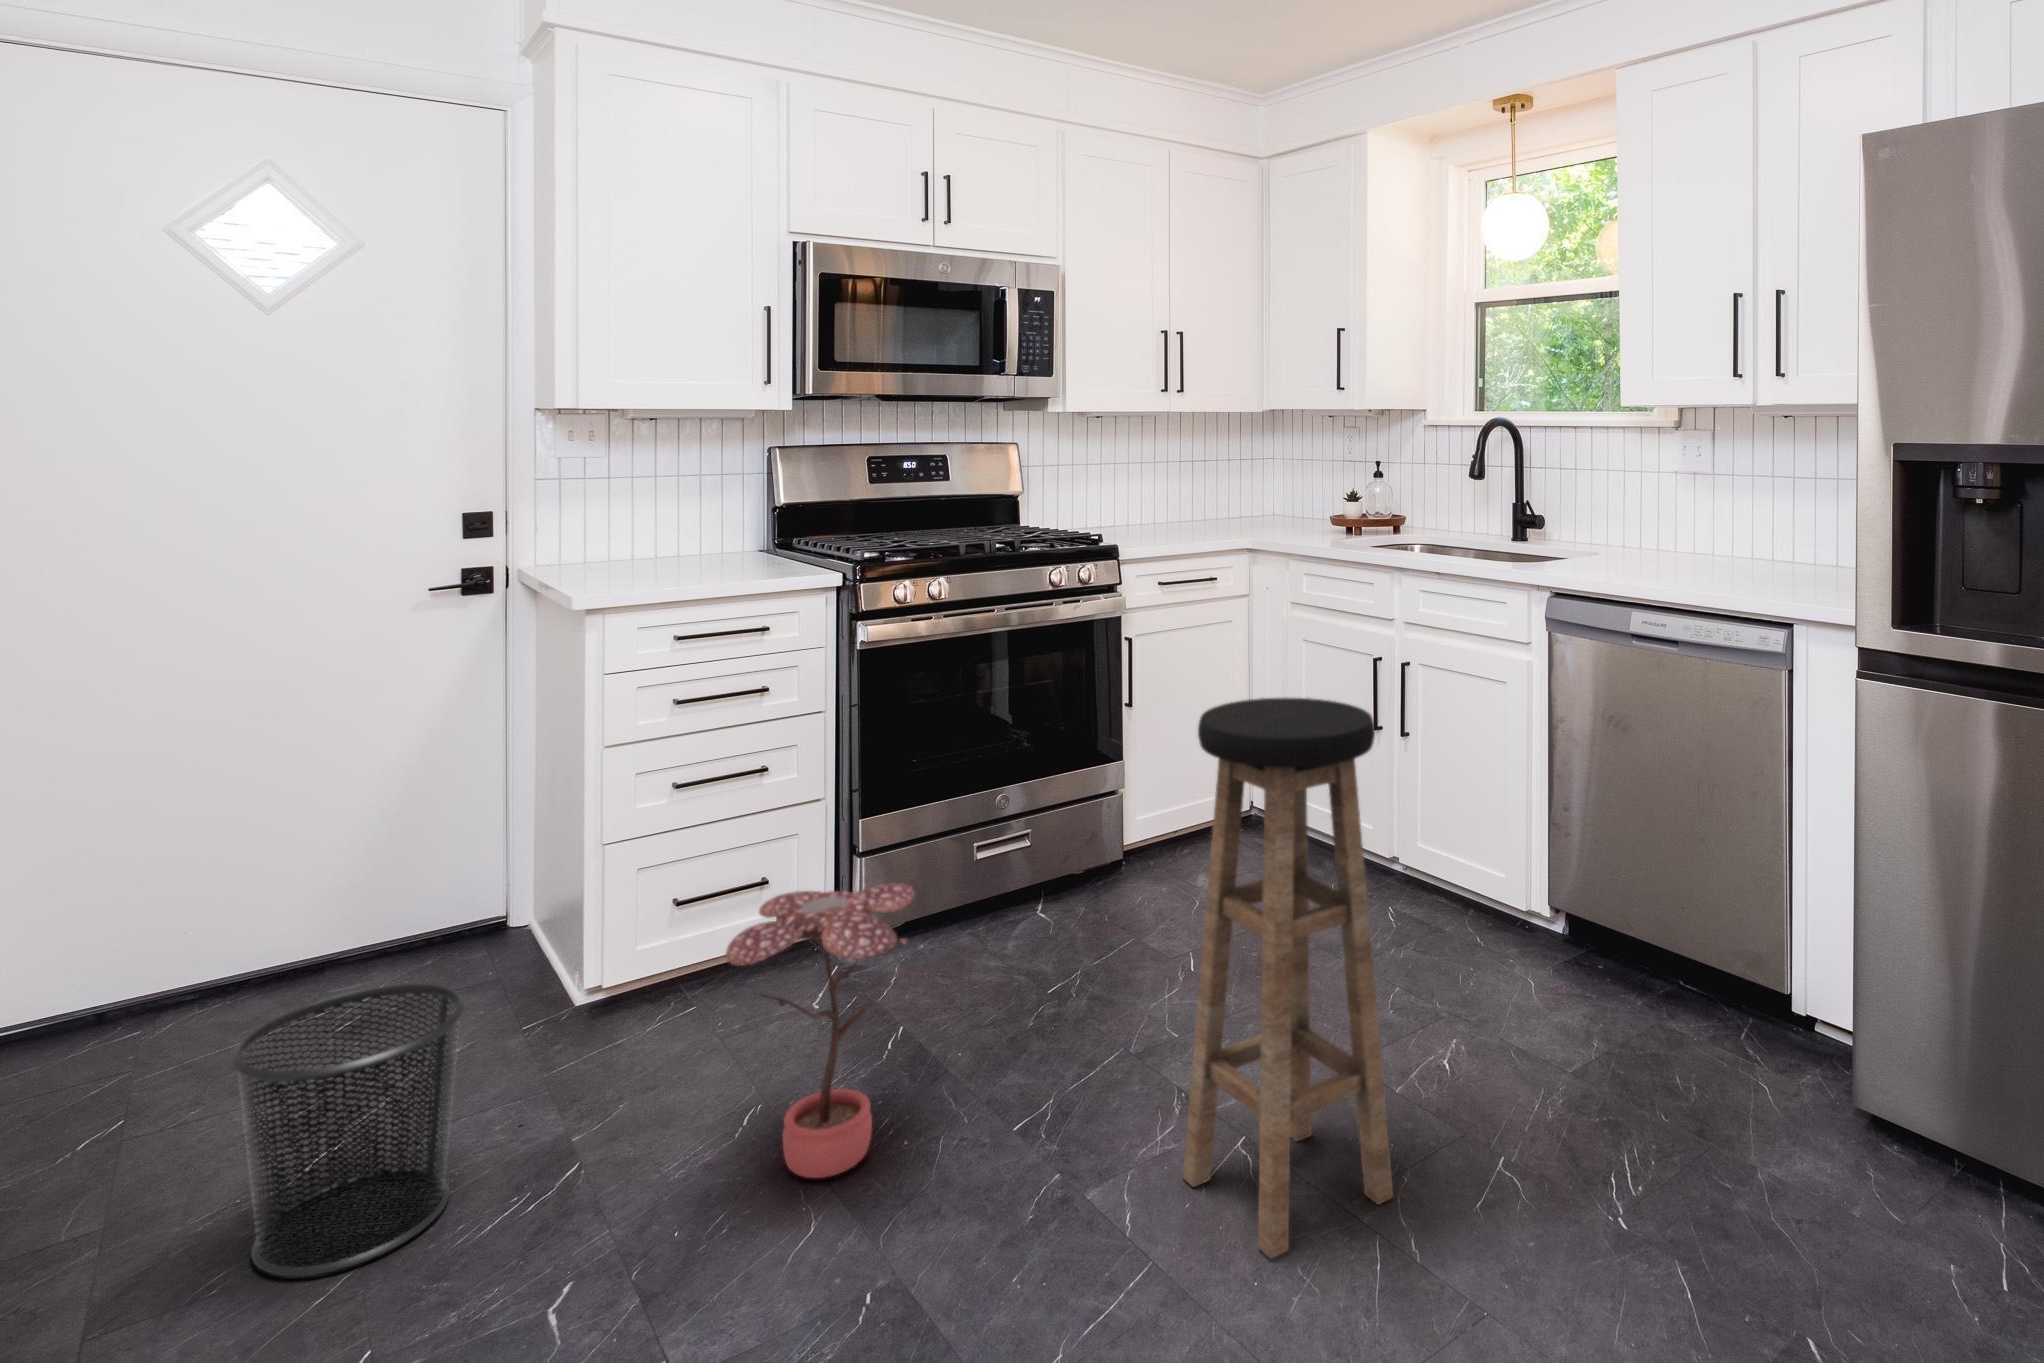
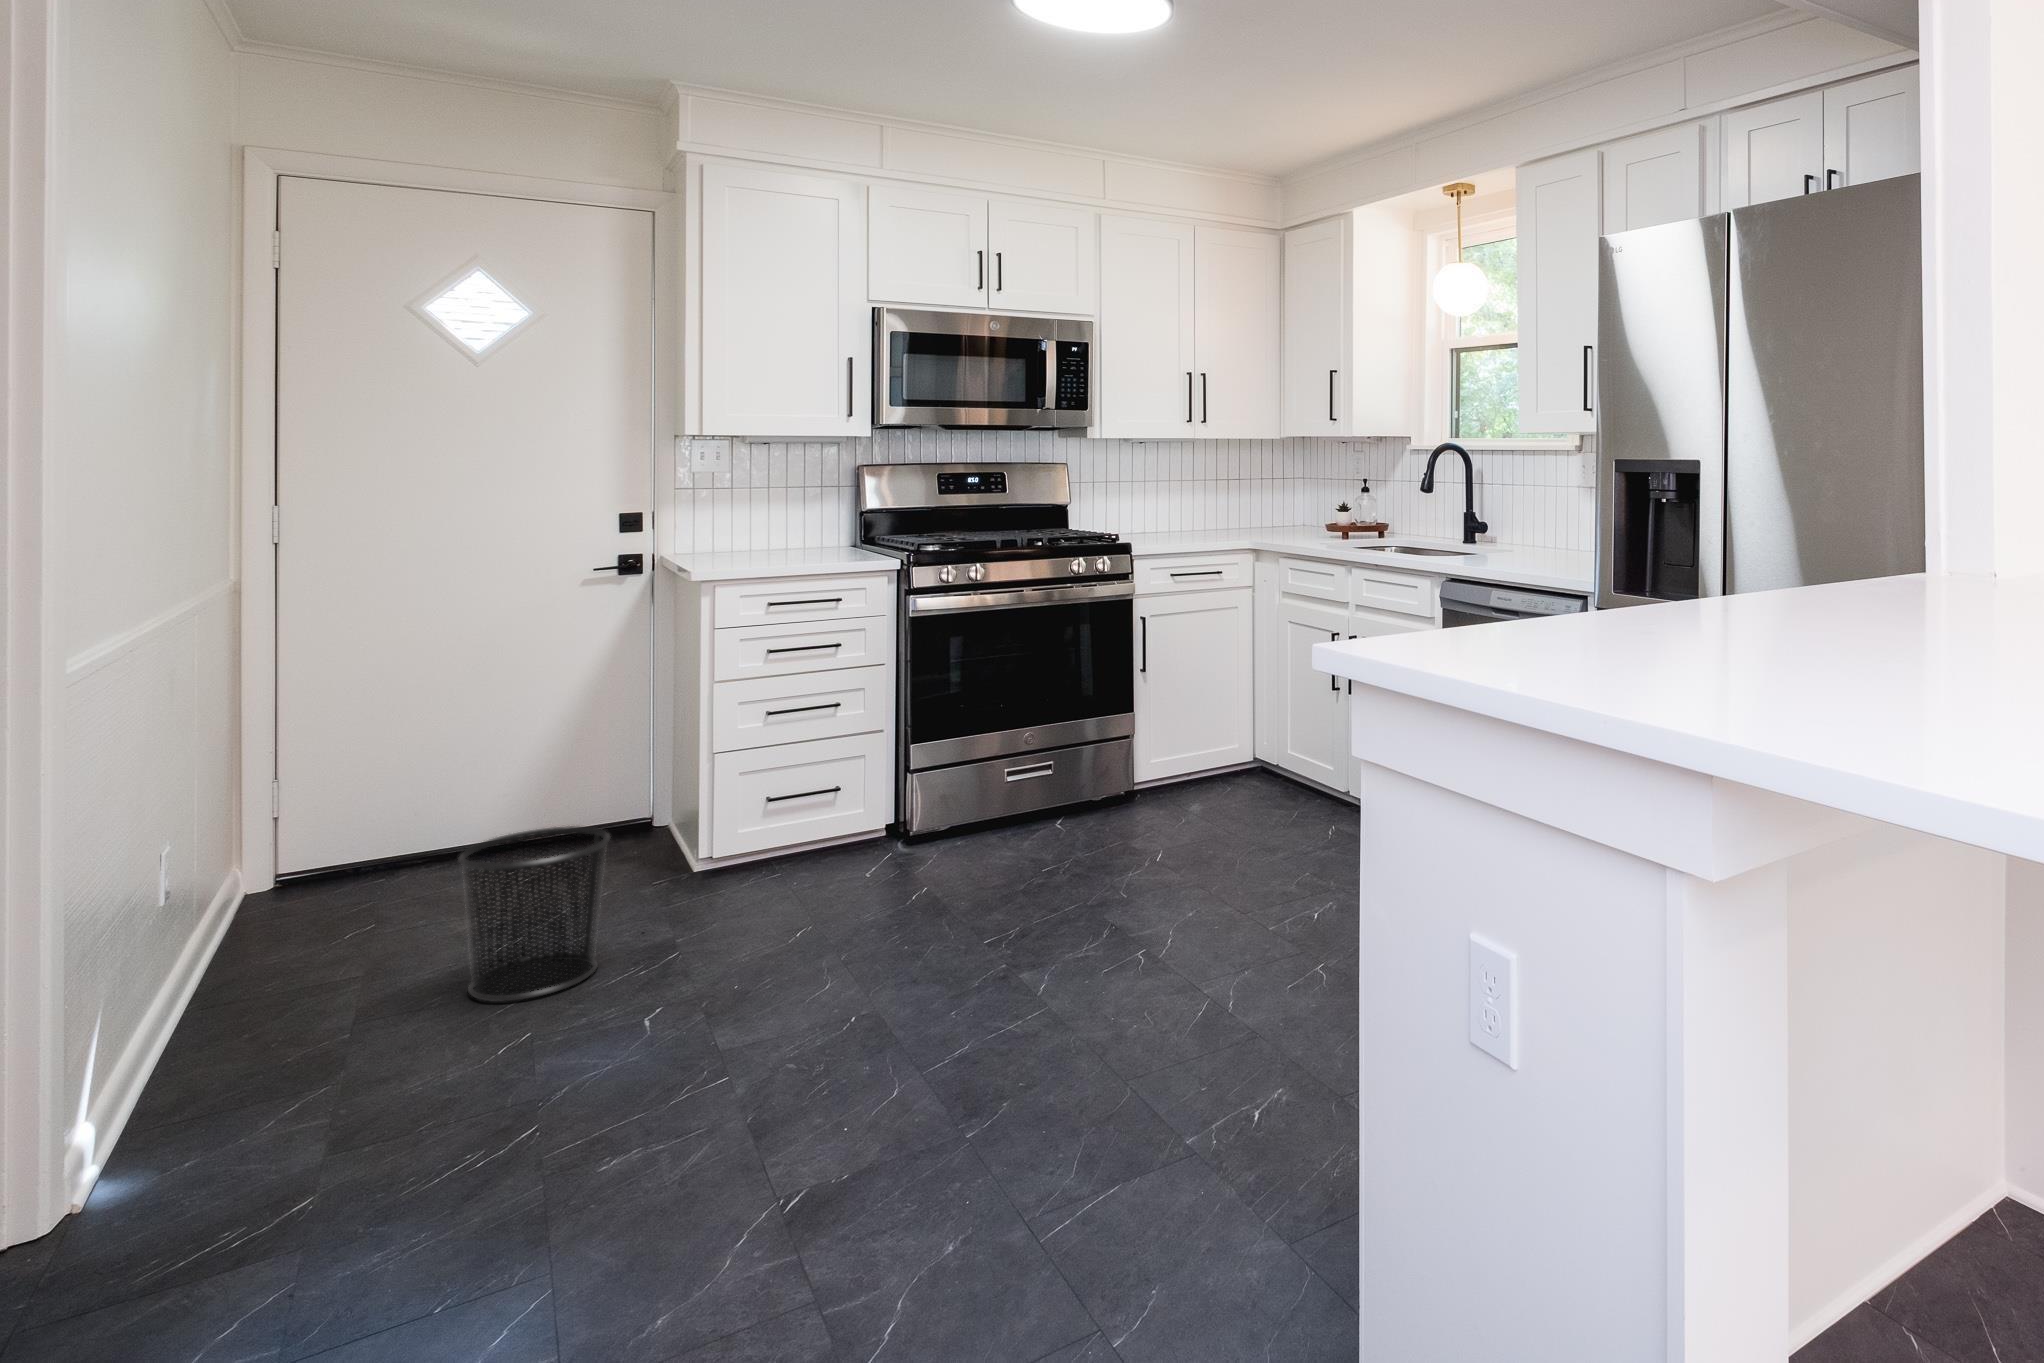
bar stool: present [1183,697,1393,1258] -> none [1096,637,1236,1006]
potted plant: present [726,883,915,1178] -> none [784,769,924,963]

